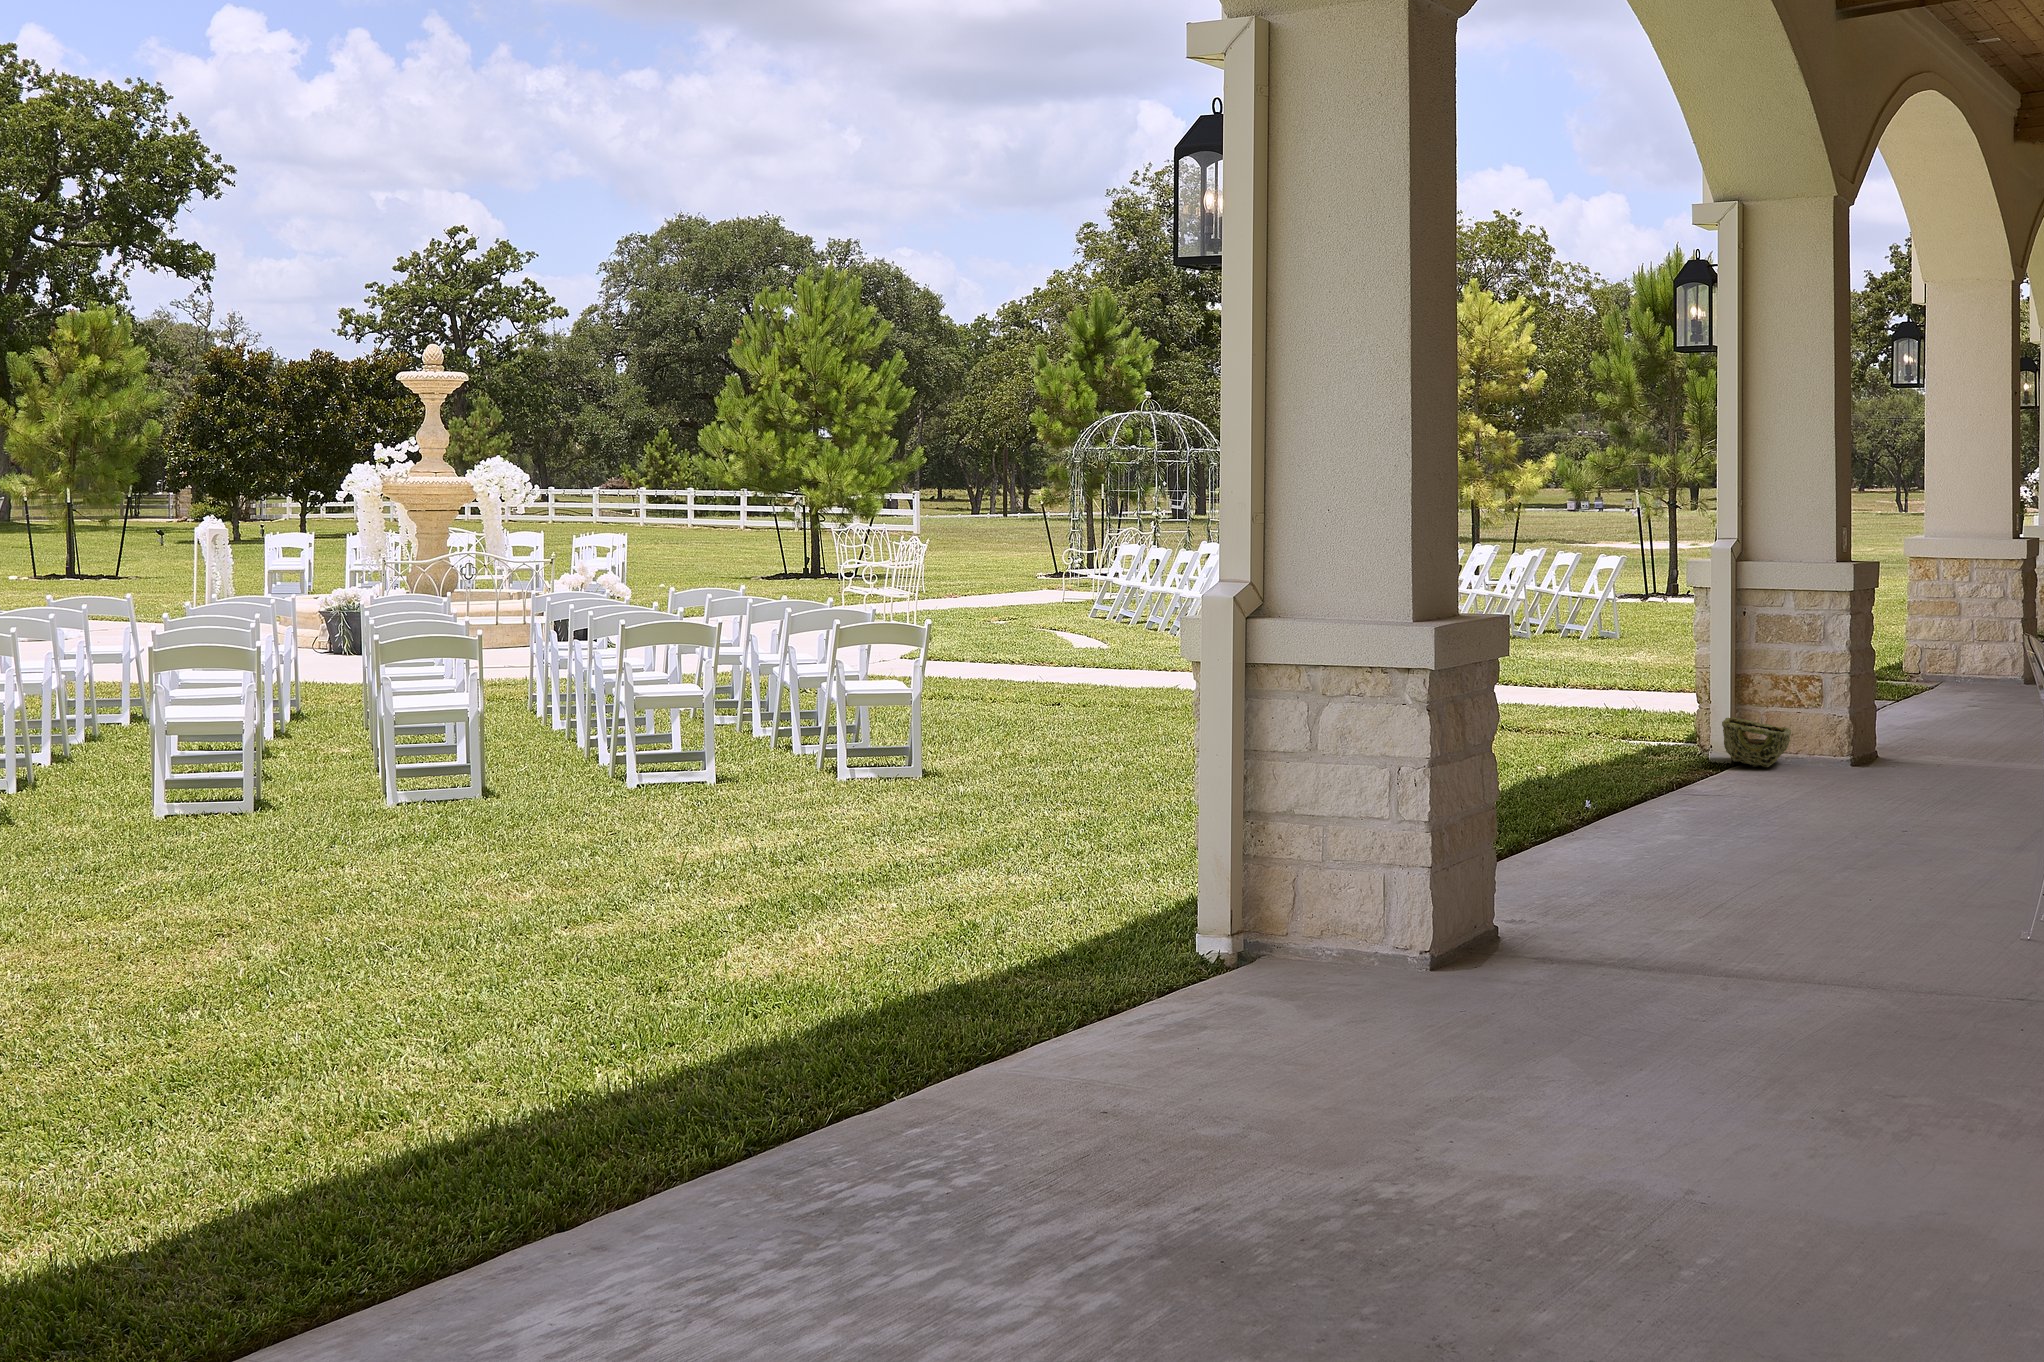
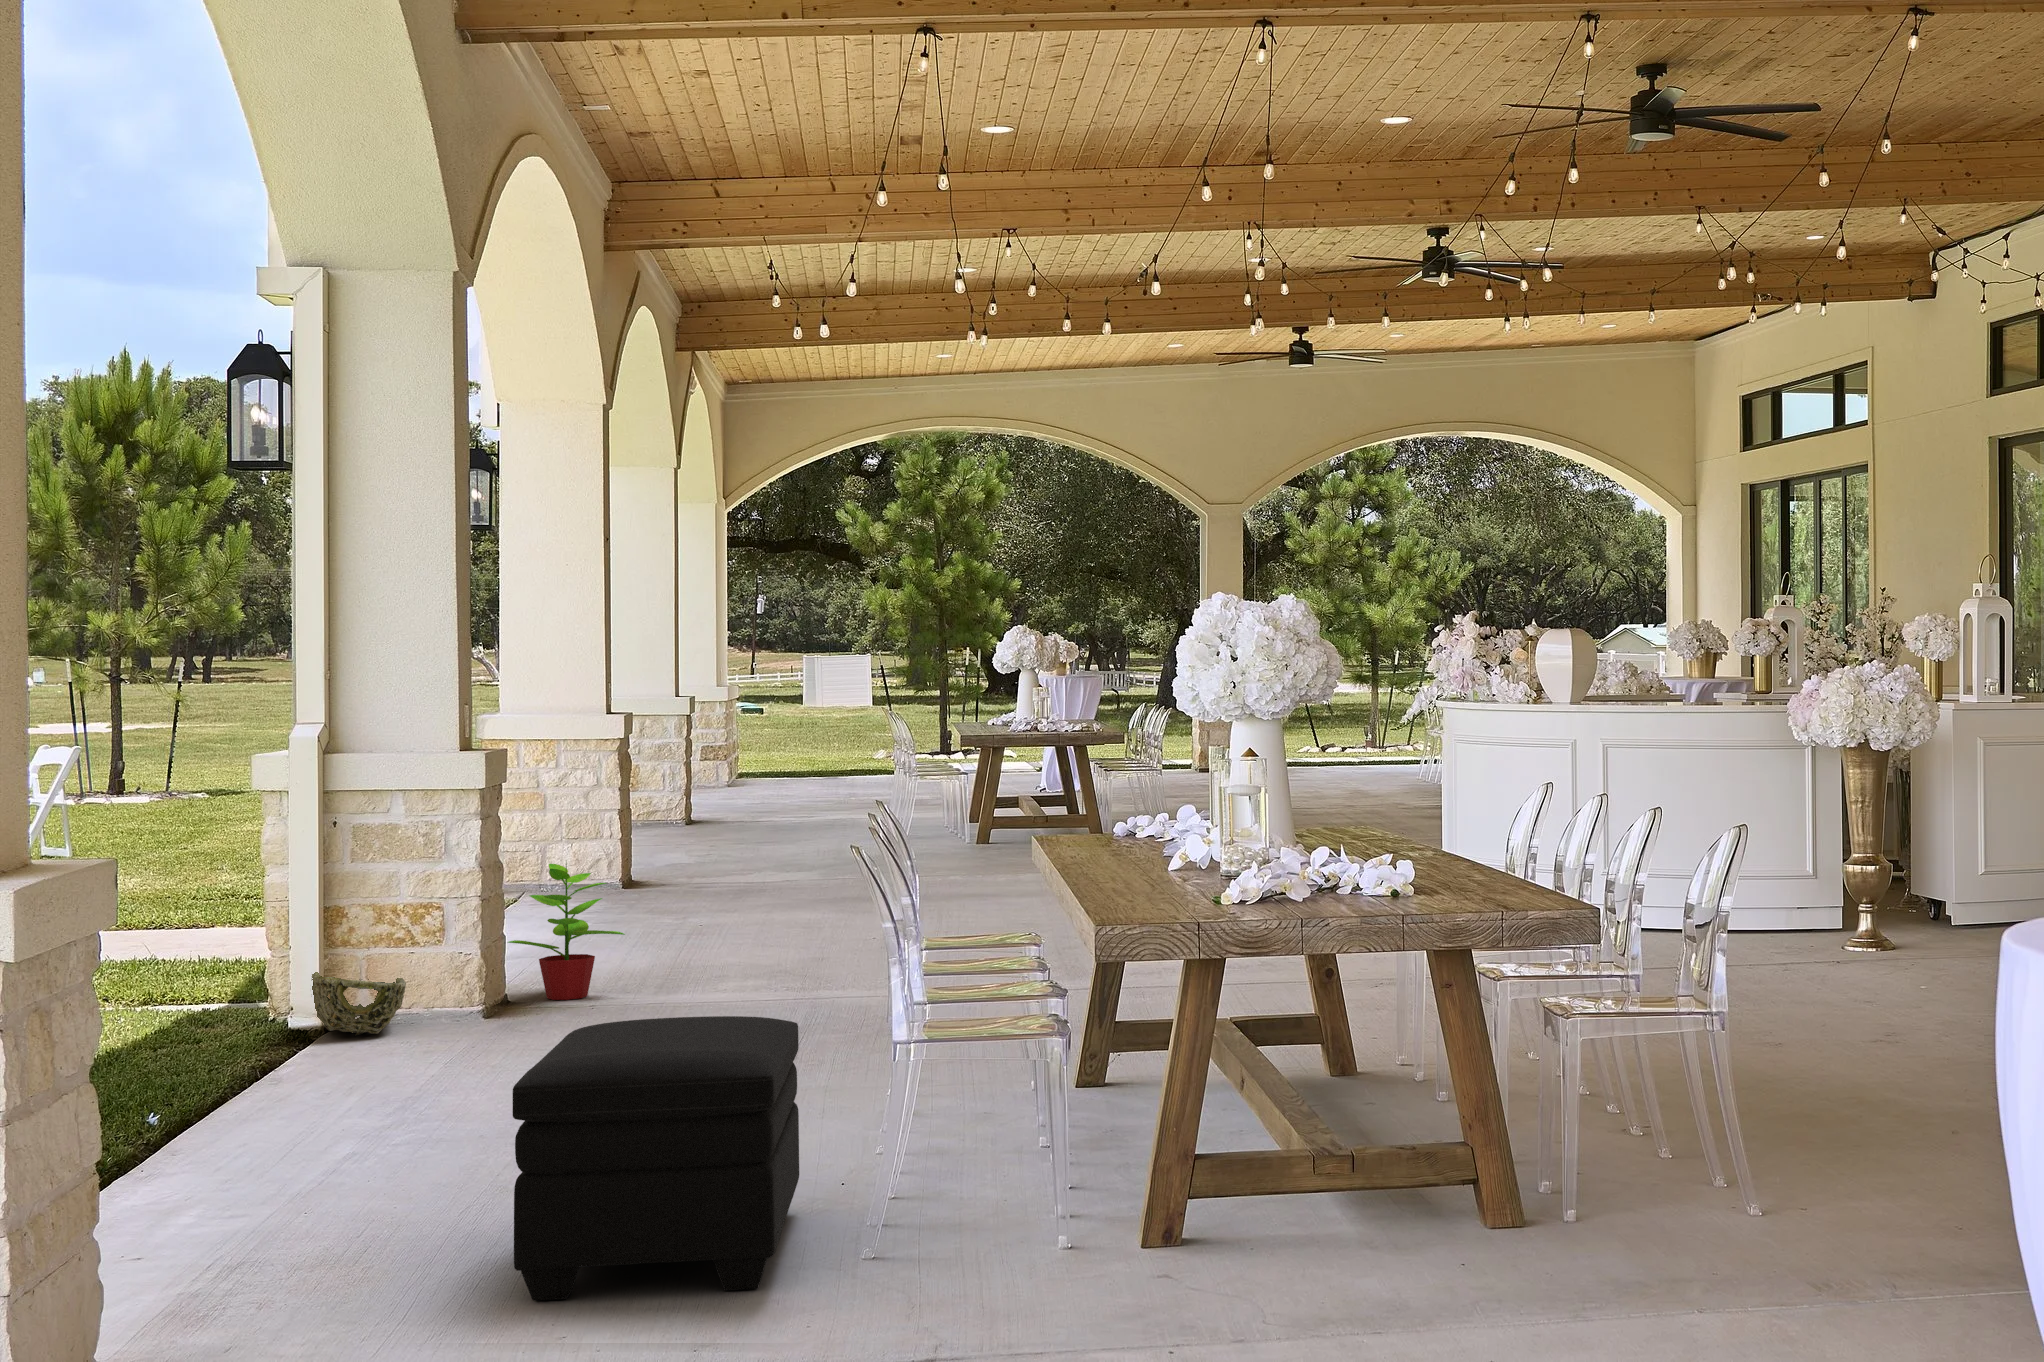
potted plant: none [1875,650,1970,760] -> present [508,864,625,1000]
ottoman: none [1759,759,2002,953] -> present [513,1016,799,1301]

